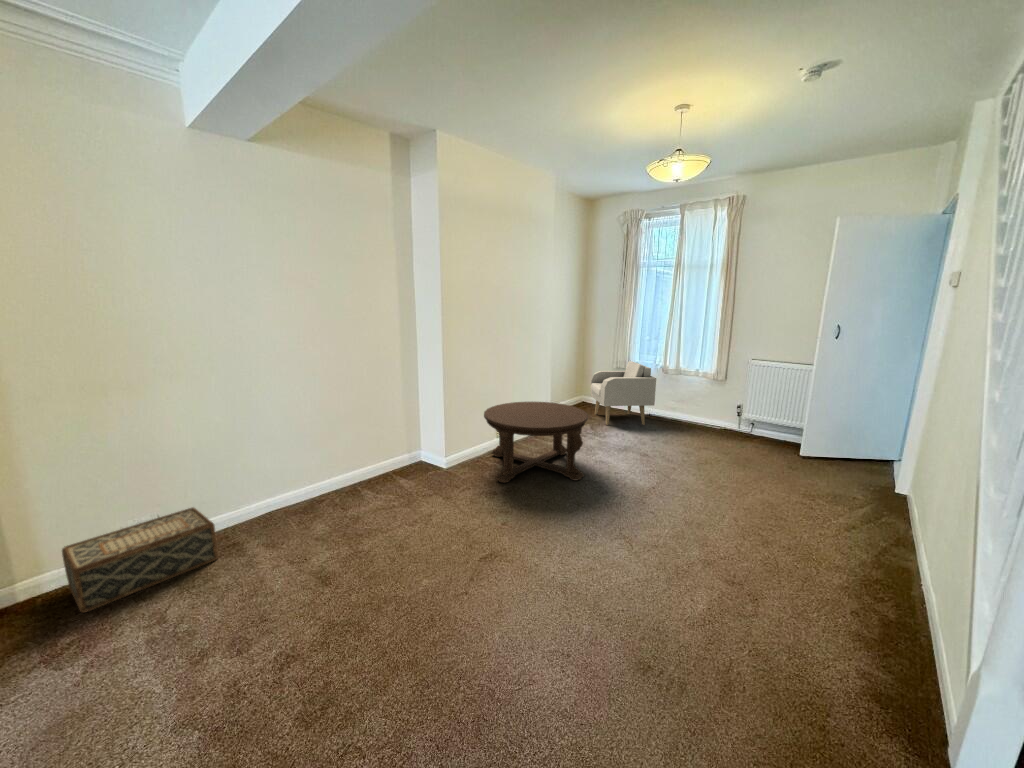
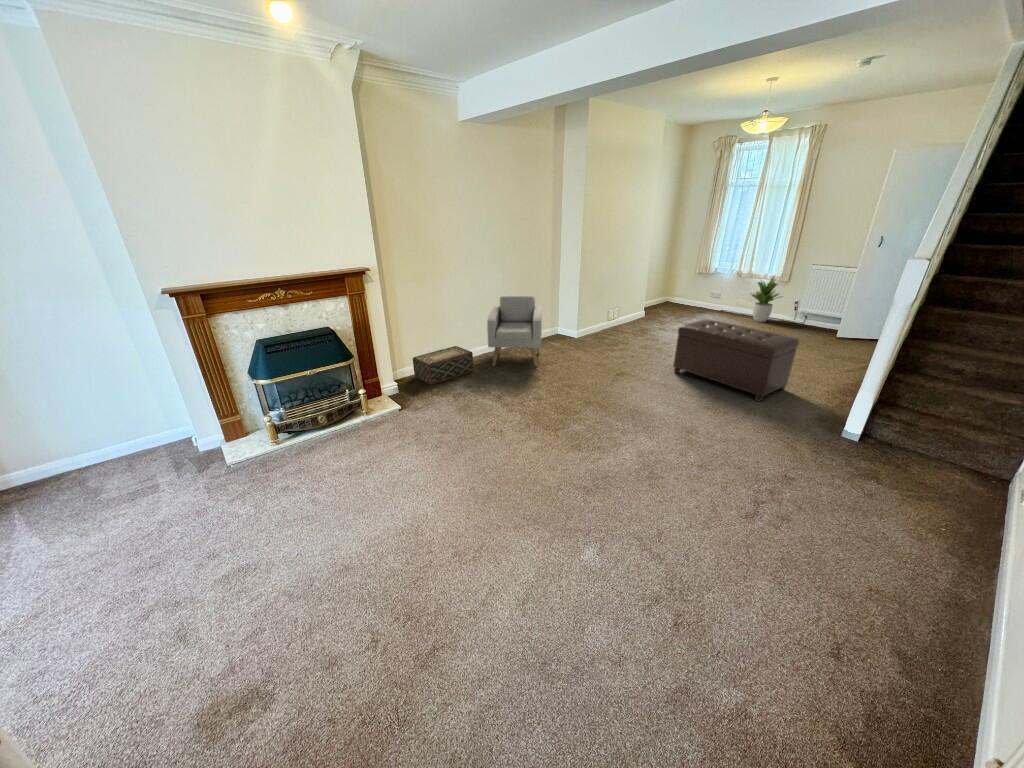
armchair: present [591,361,656,425] -> present [487,296,542,367]
potted plant: none [682,372,724,432] -> present [750,277,779,322]
coffee table: present [484,402,588,483] -> none [603,296,675,347]
ottoman: none [590,444,792,613] -> present [673,319,799,401]

